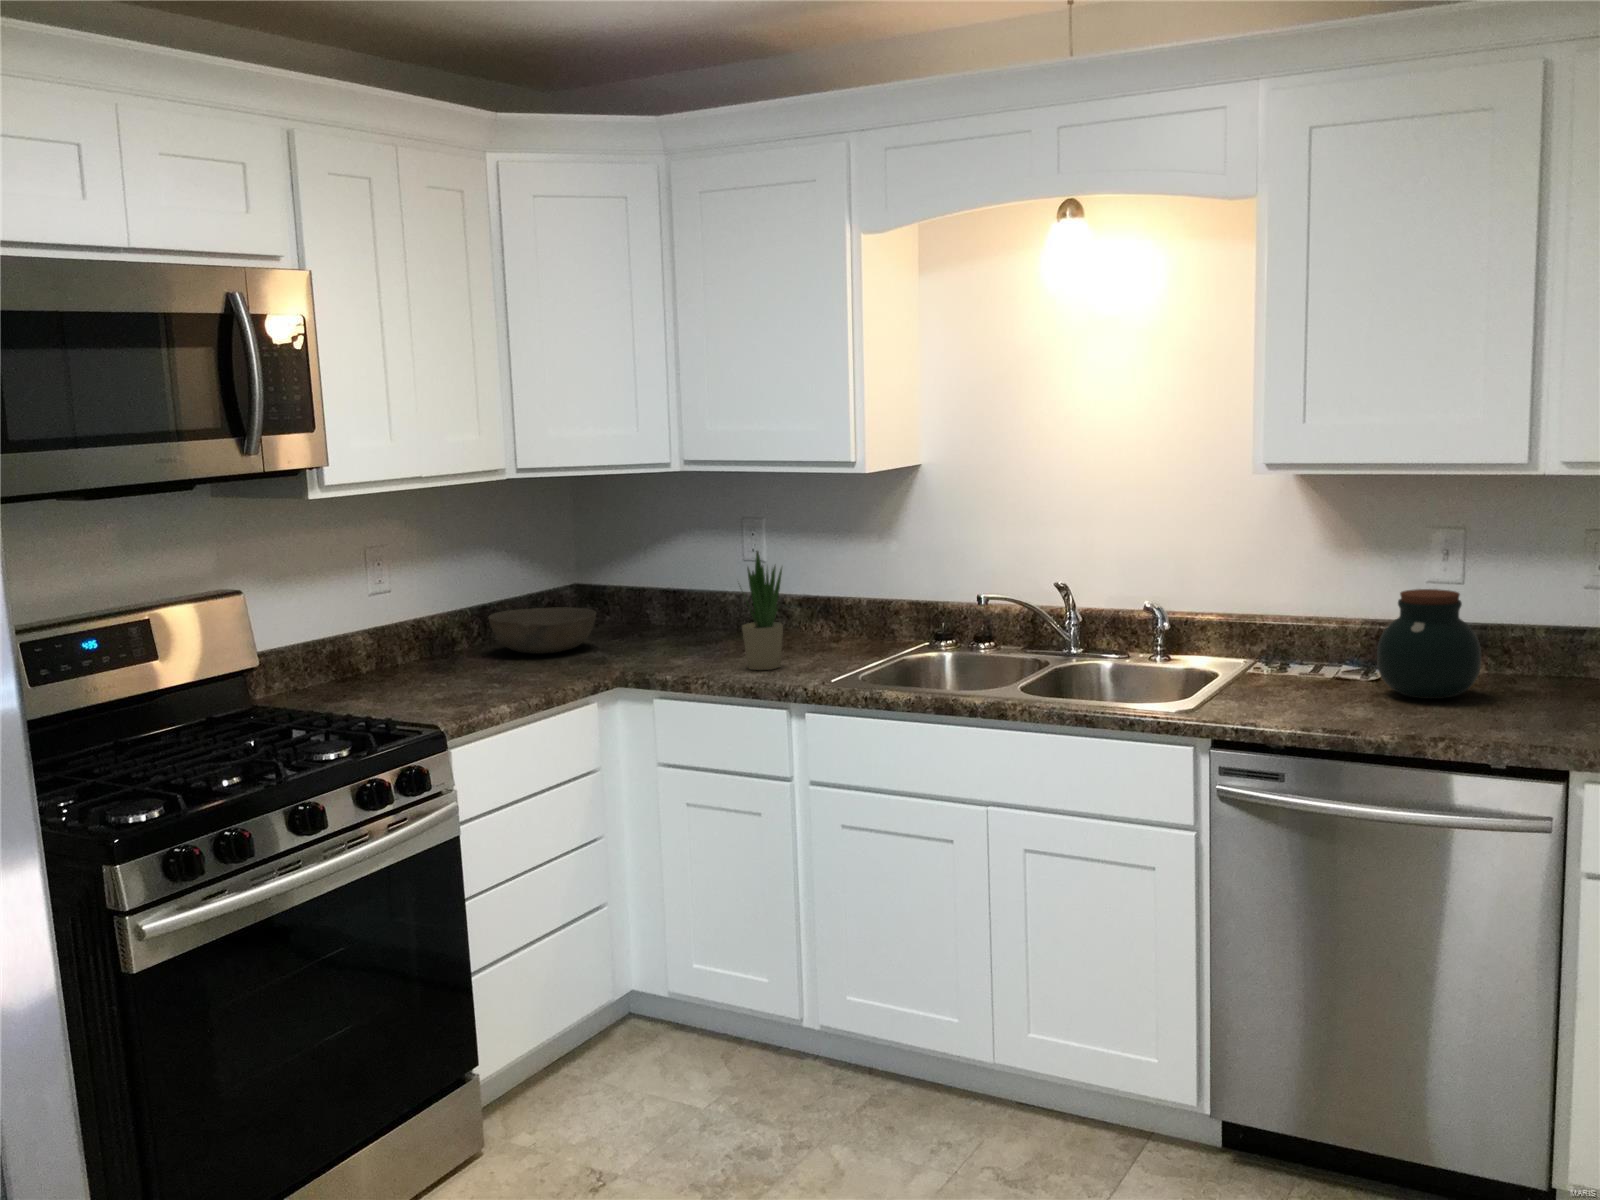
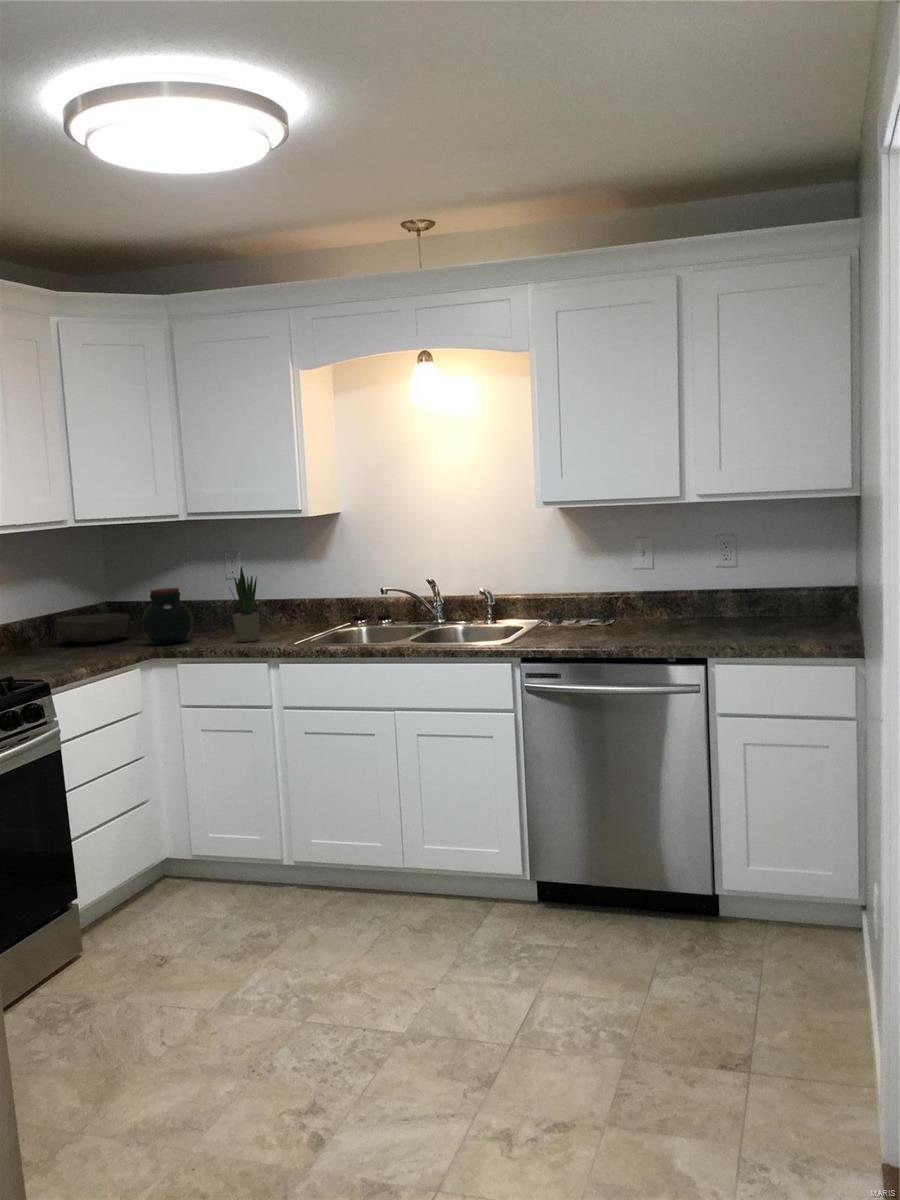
jar: present [1377,589,1481,699] -> present [142,588,193,644]

